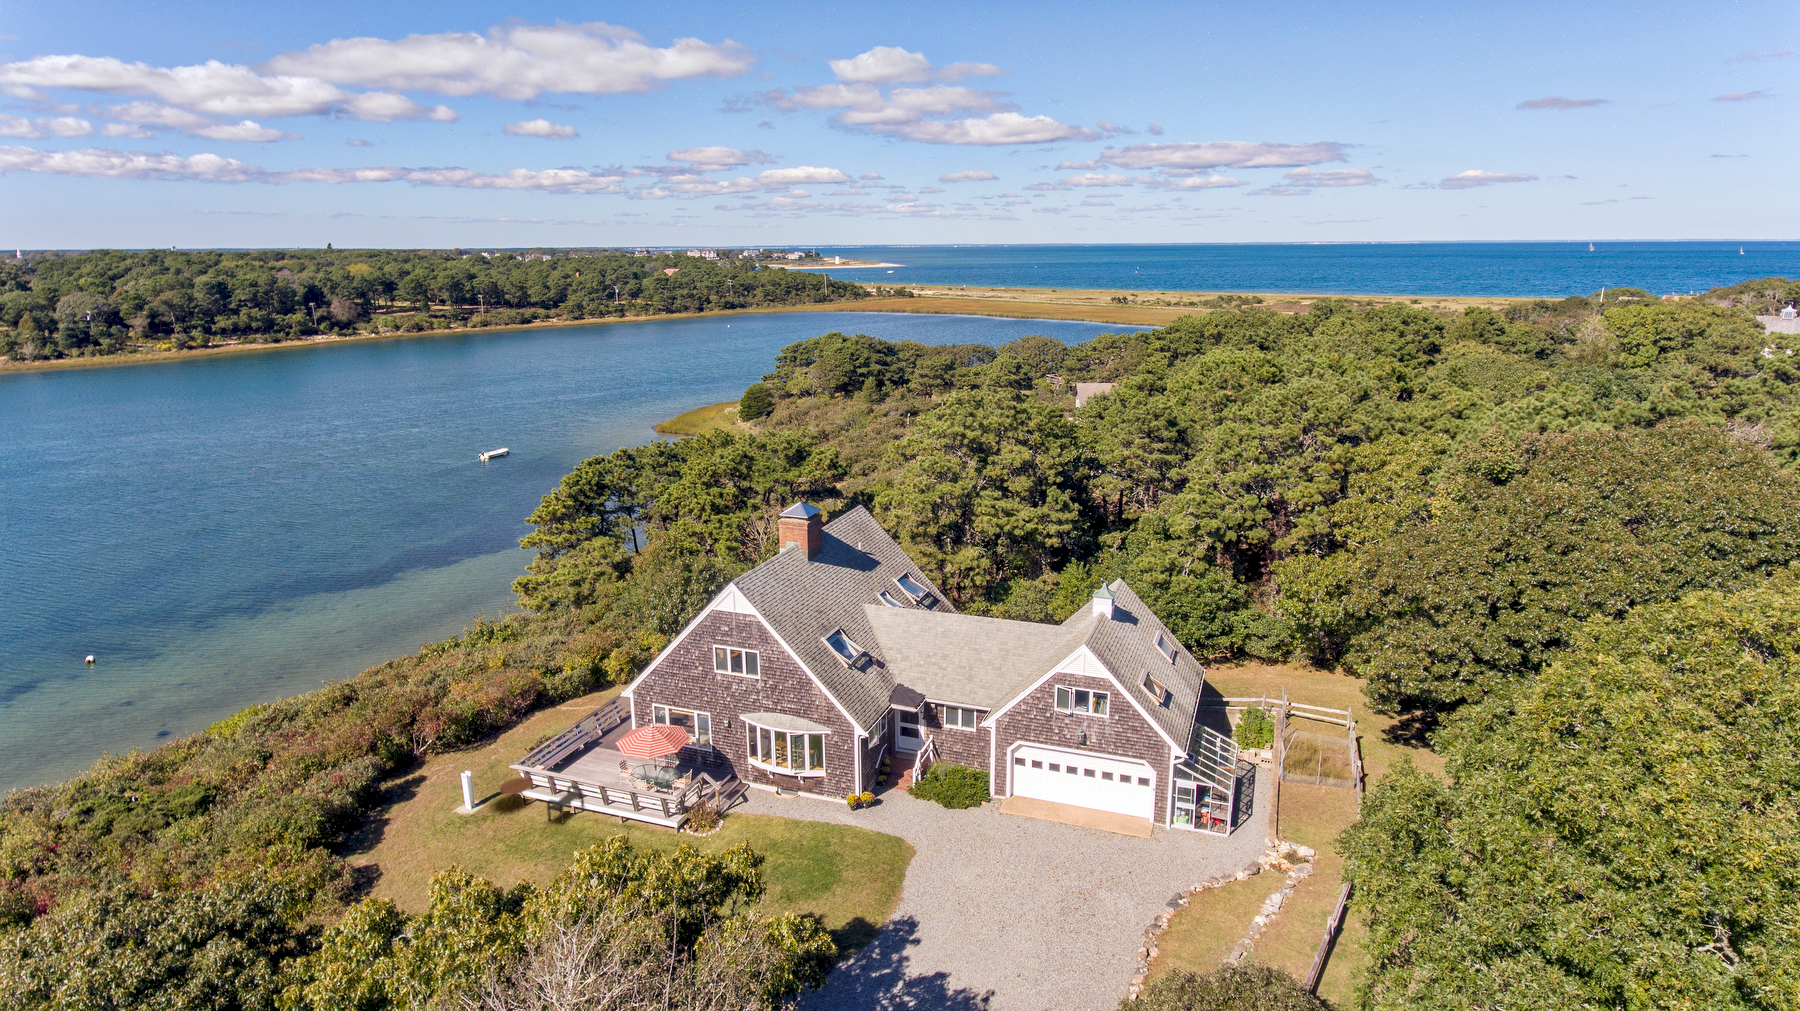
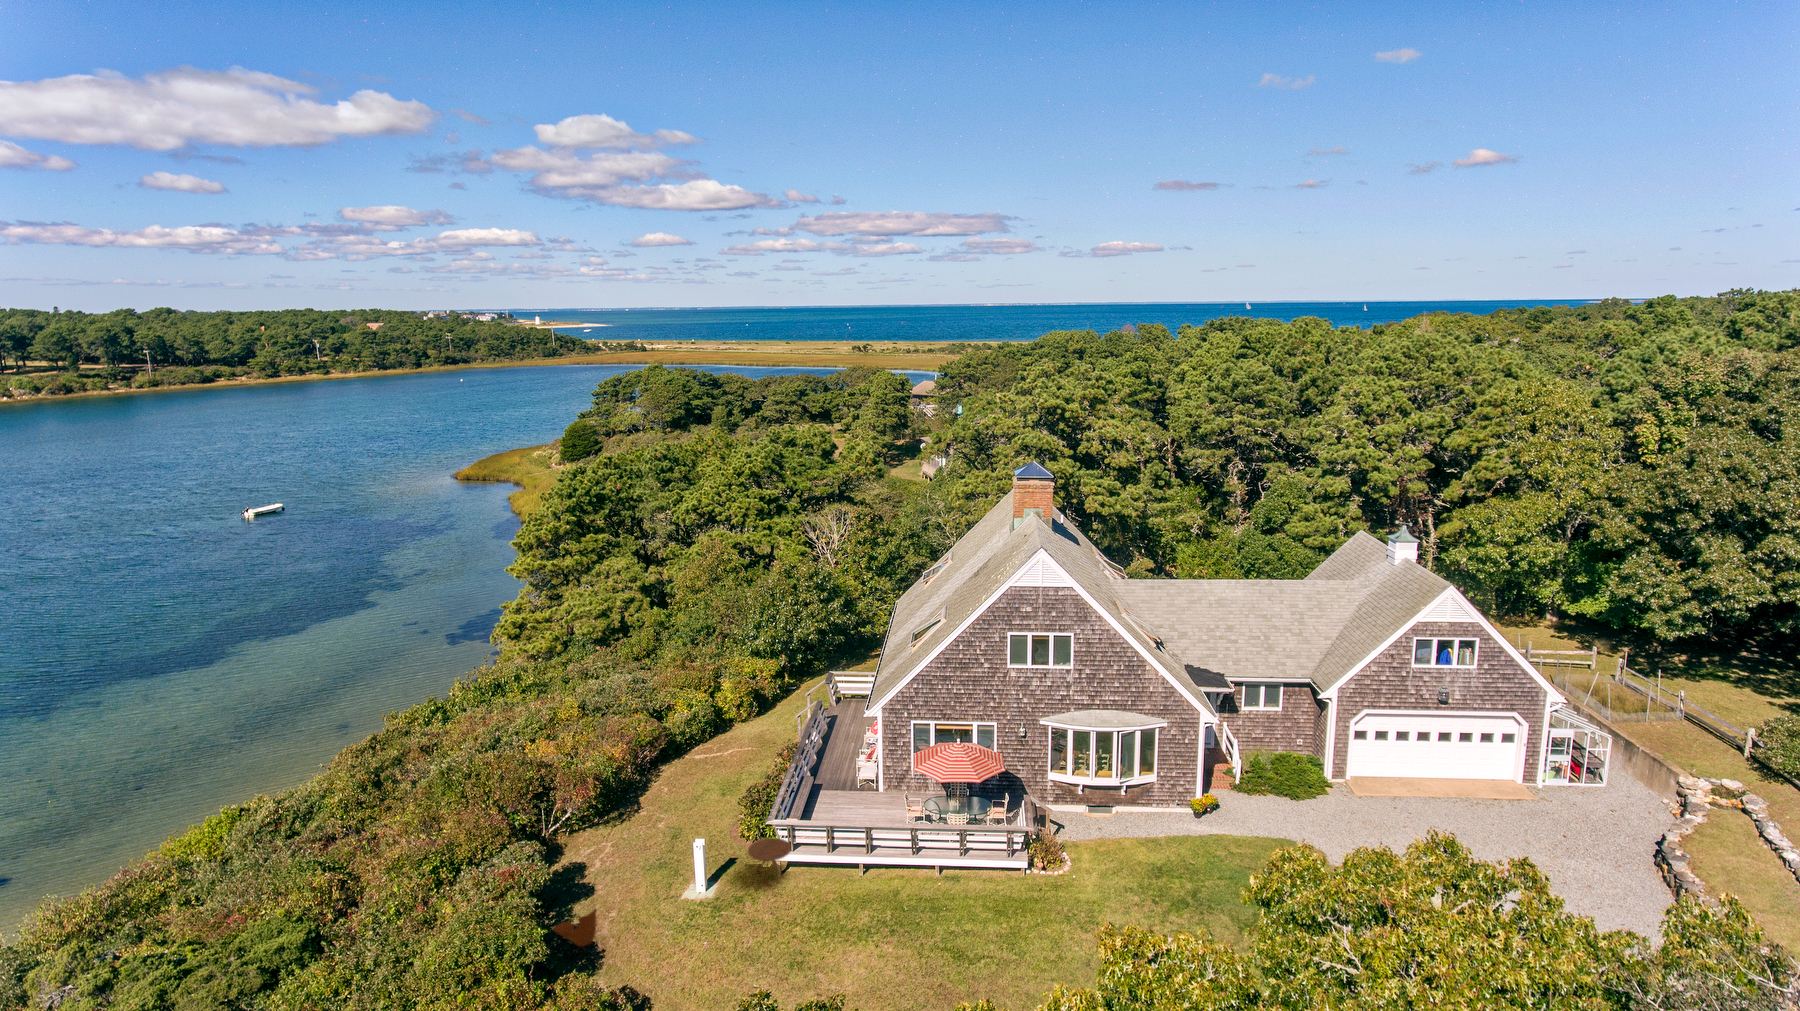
bench: present [547,786,584,823] -> none [835,837,869,889]
lounge chair: none [351,809,375,840] -> present [554,909,597,951]

